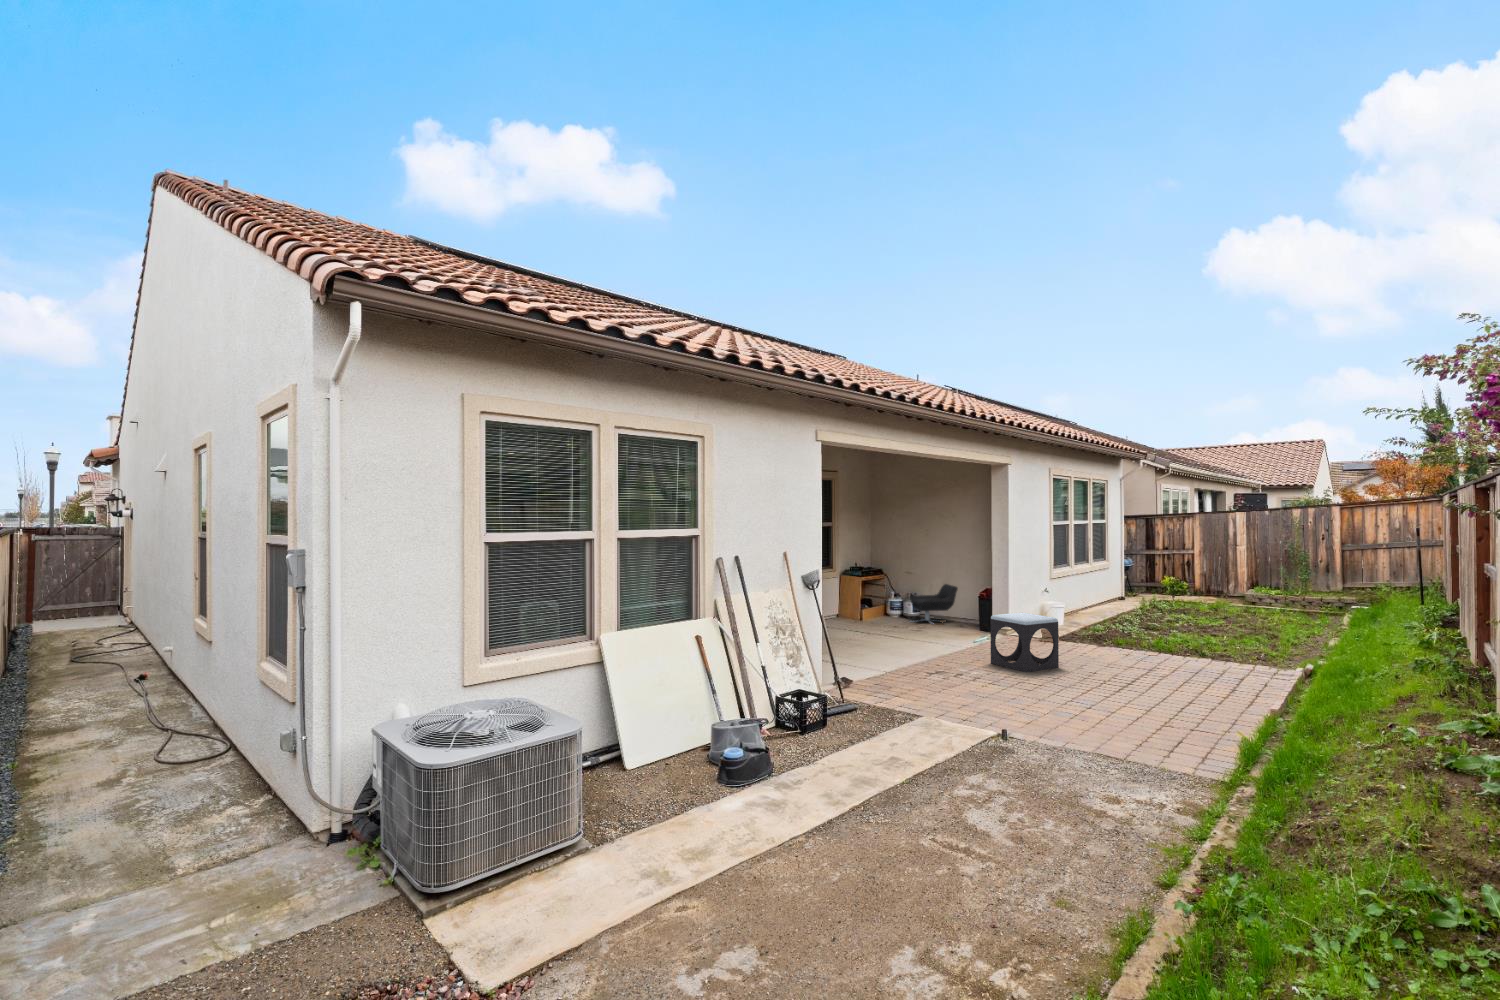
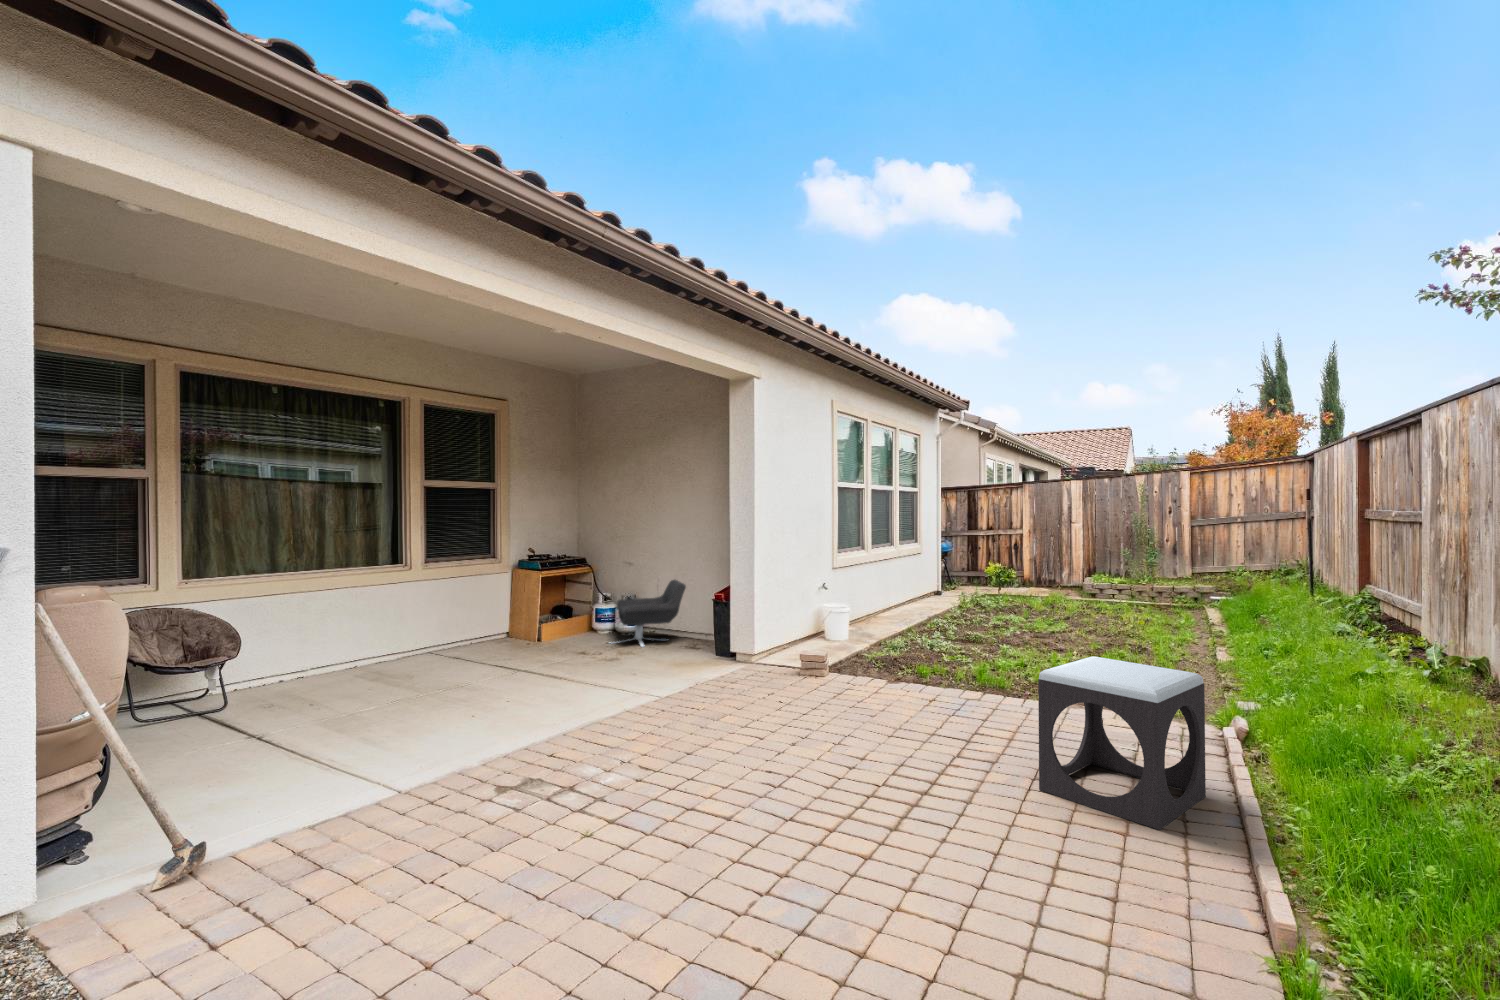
footstool: present [990,613,1059,672] -> present [1038,656,1206,830]

